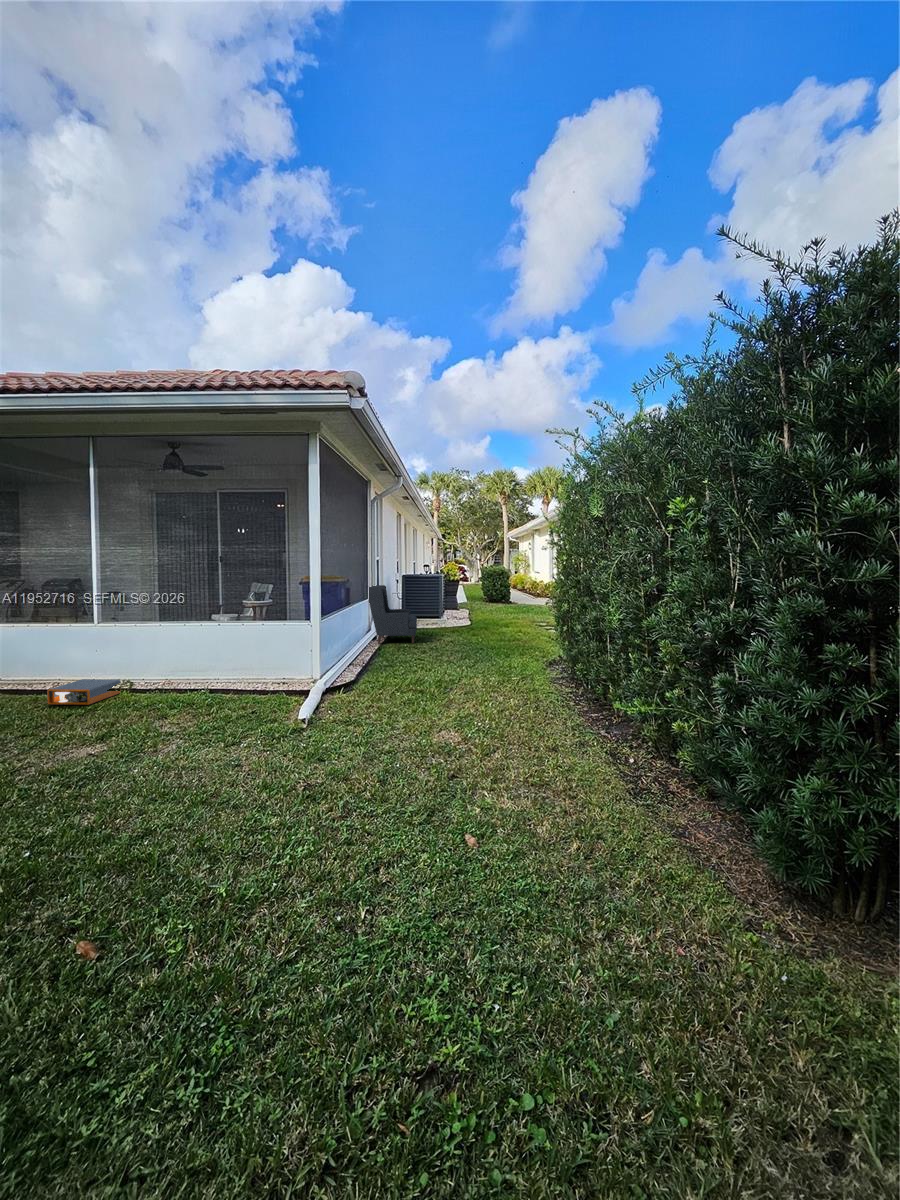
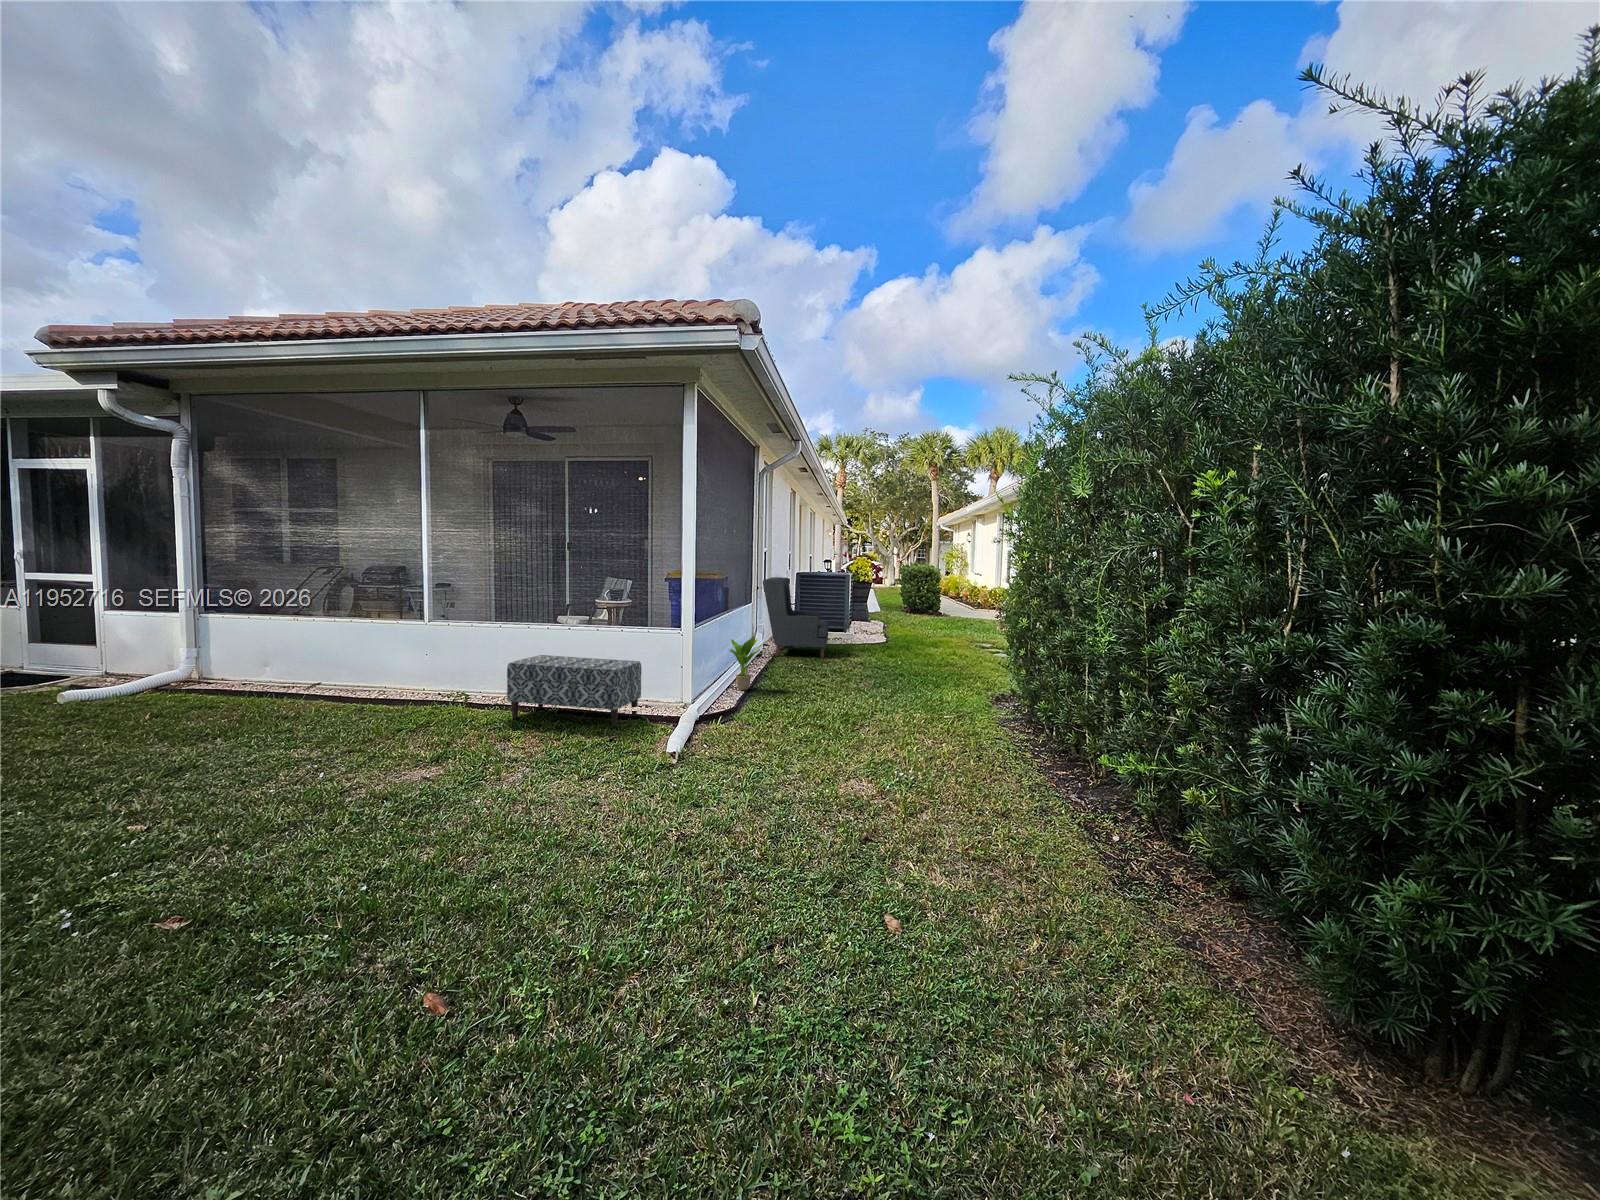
potted plant: none [341,630,371,671] -> present [729,636,766,690]
bench: none [162,653,273,705] -> present [507,655,642,727]
storage box: present [47,679,120,705] -> none [371,681,455,714]

